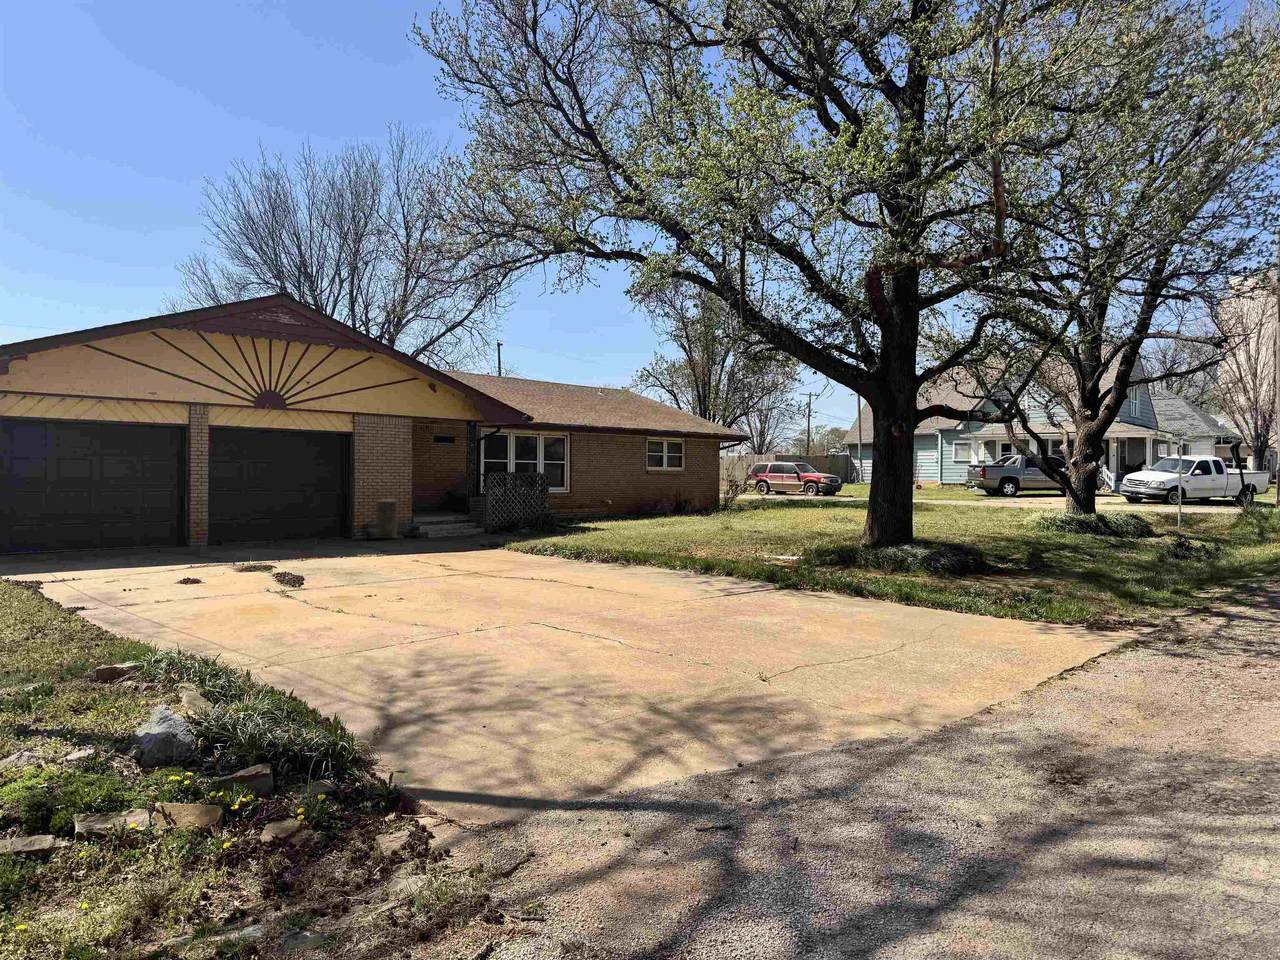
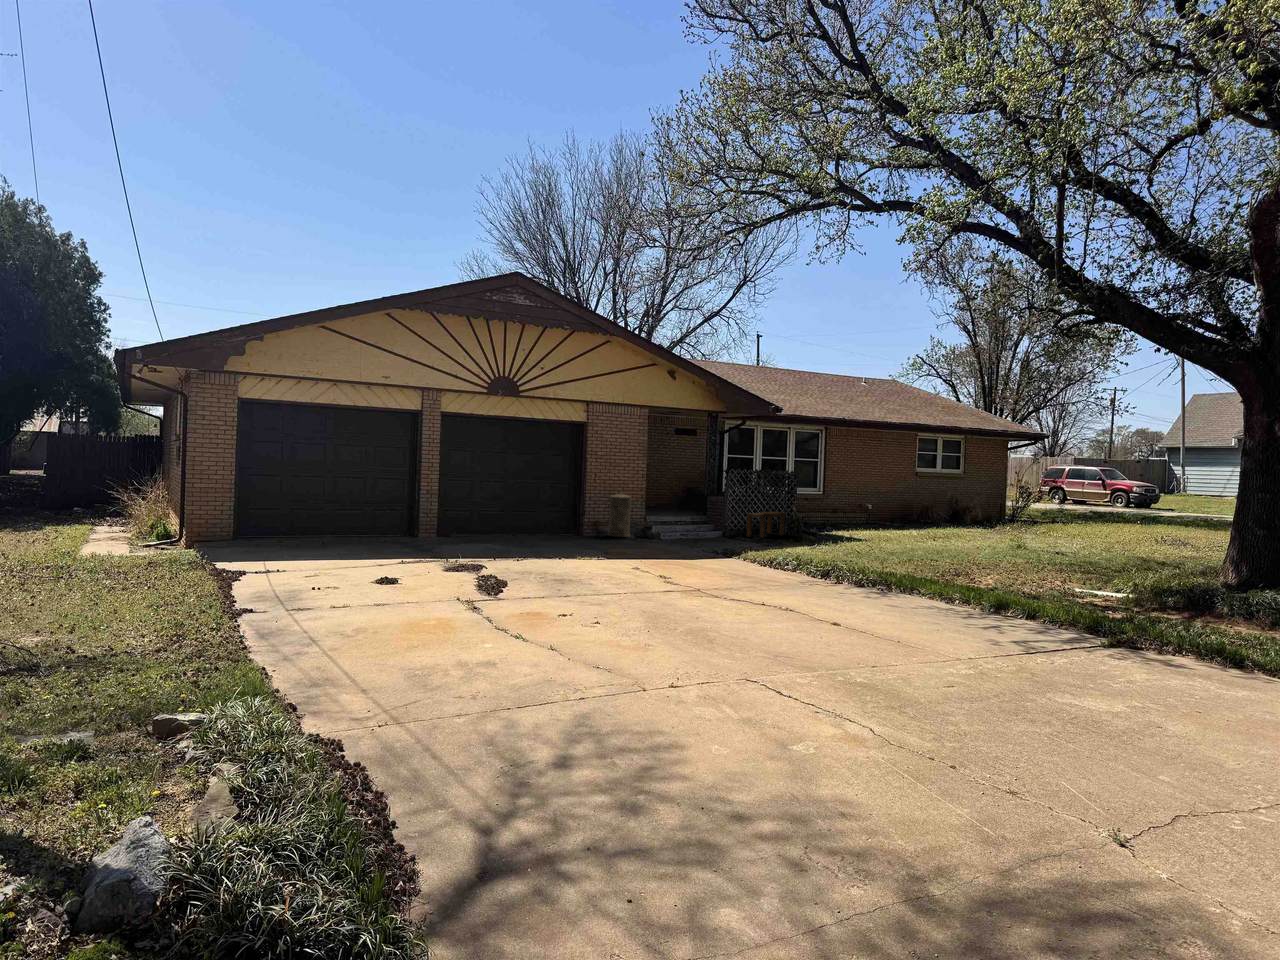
bench: none [505,510,538,533] -> present [747,512,786,538]

